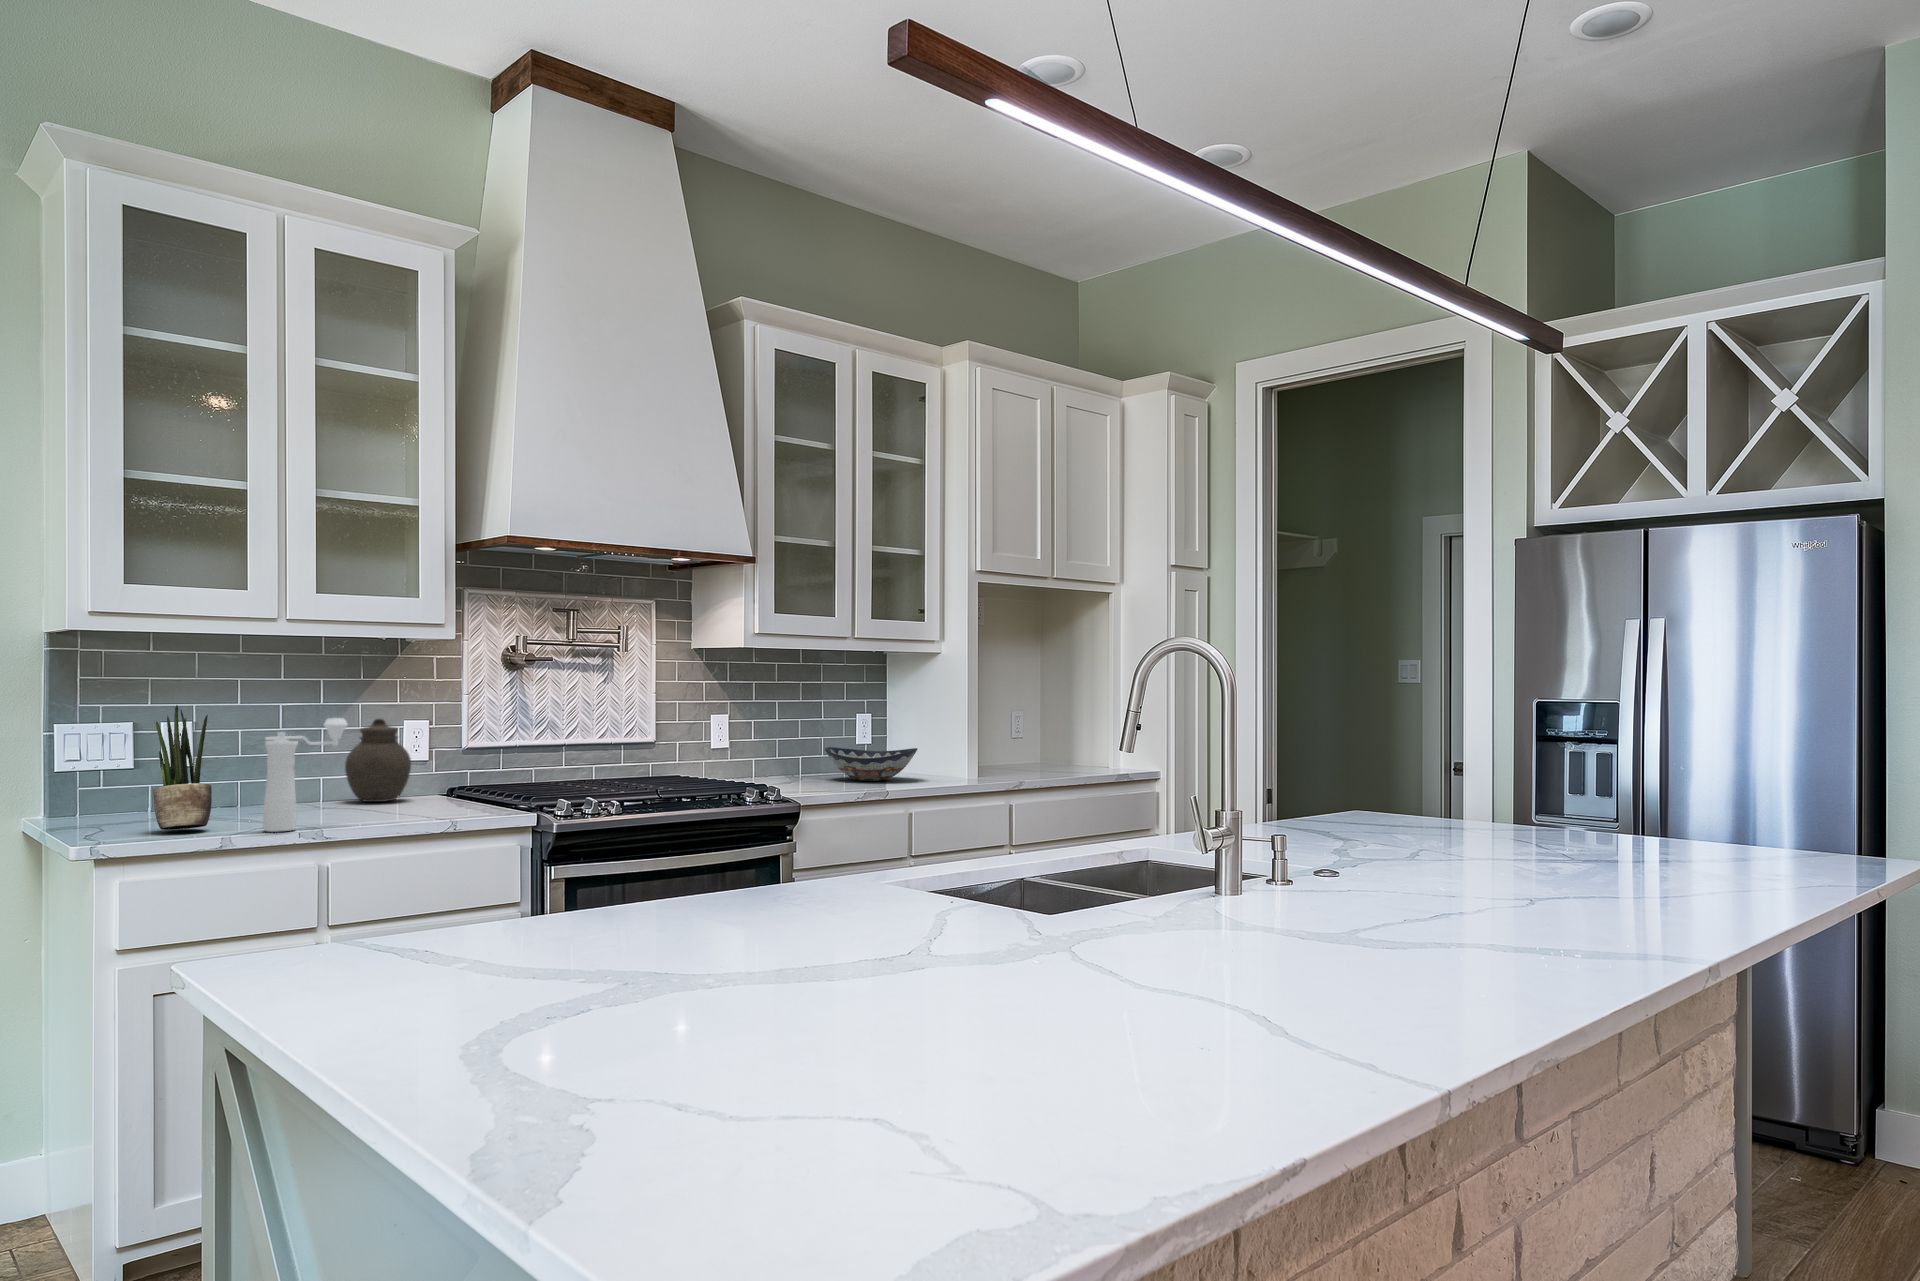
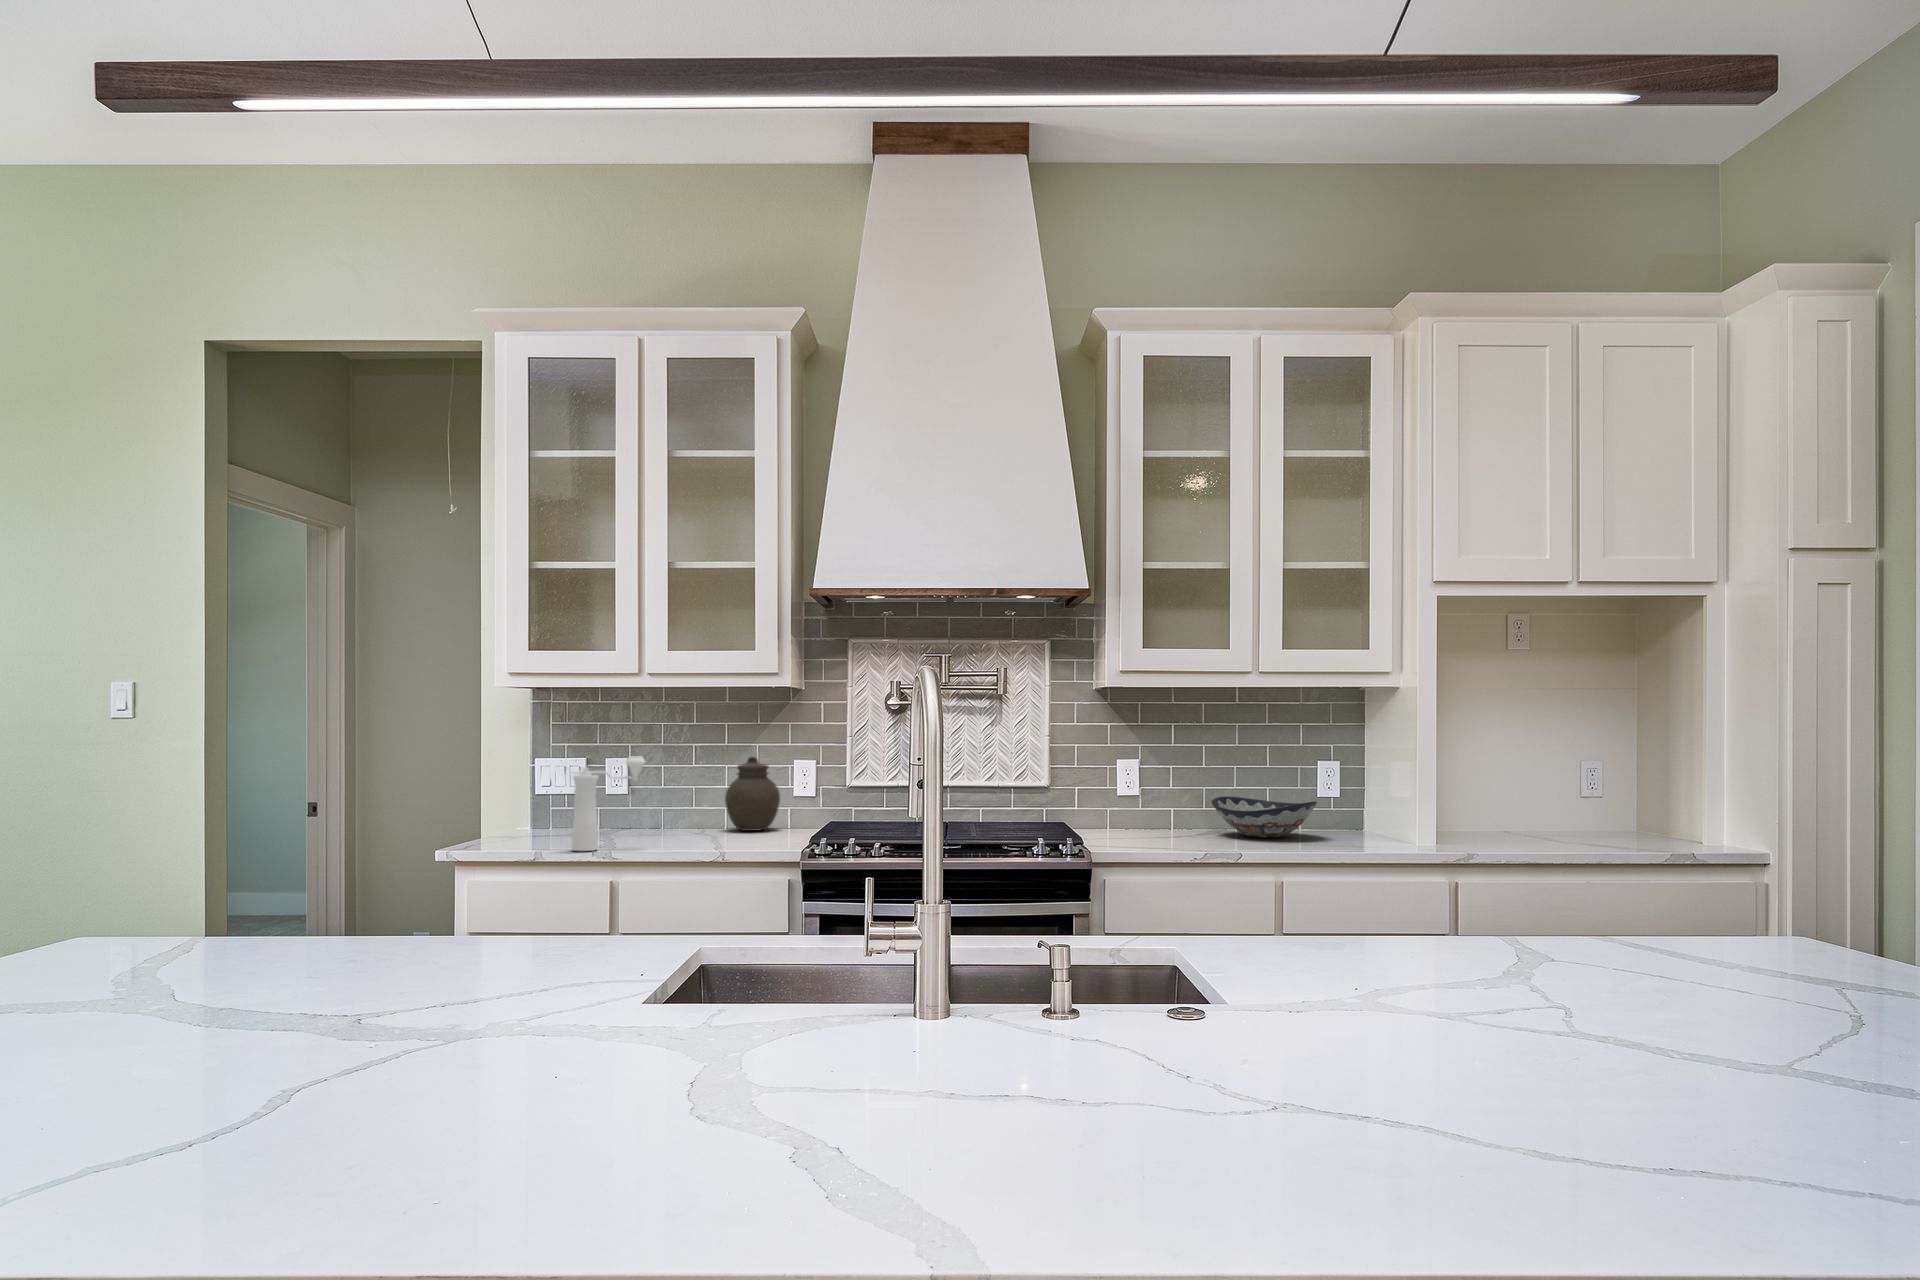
potted plant: present [153,705,212,830] -> none [514,743,559,844]

